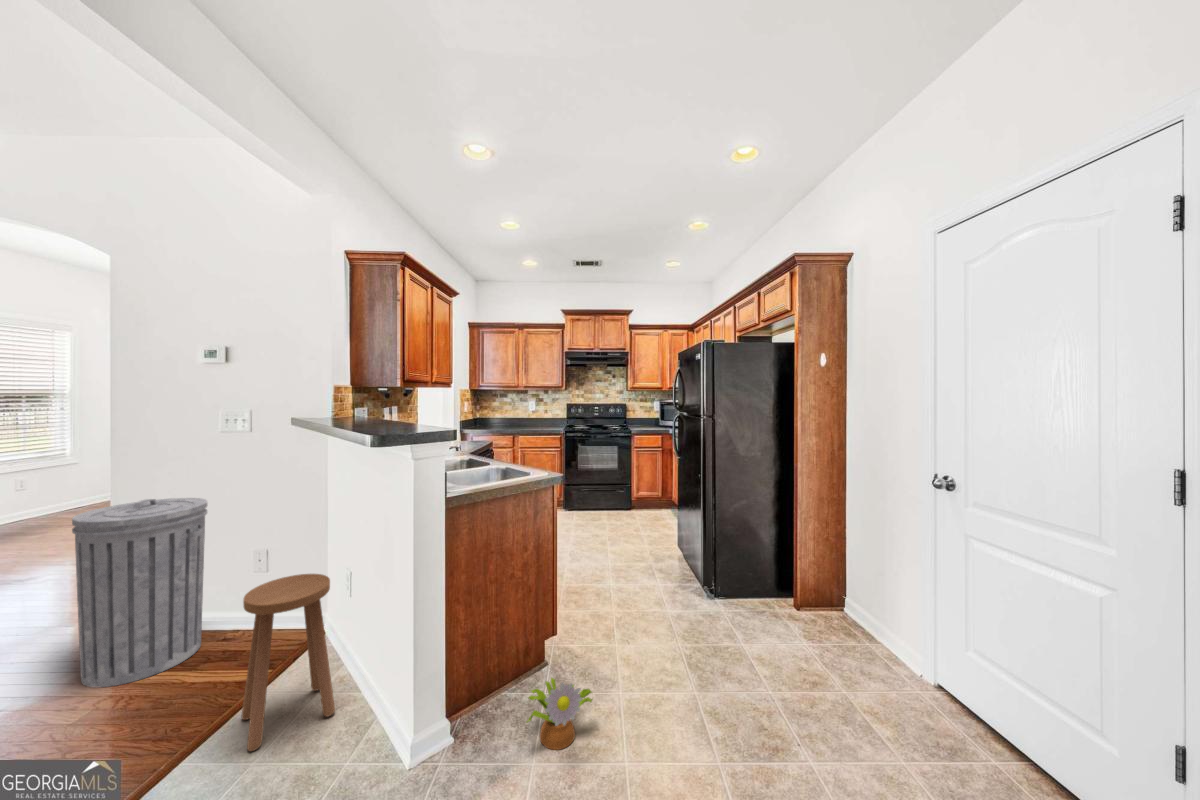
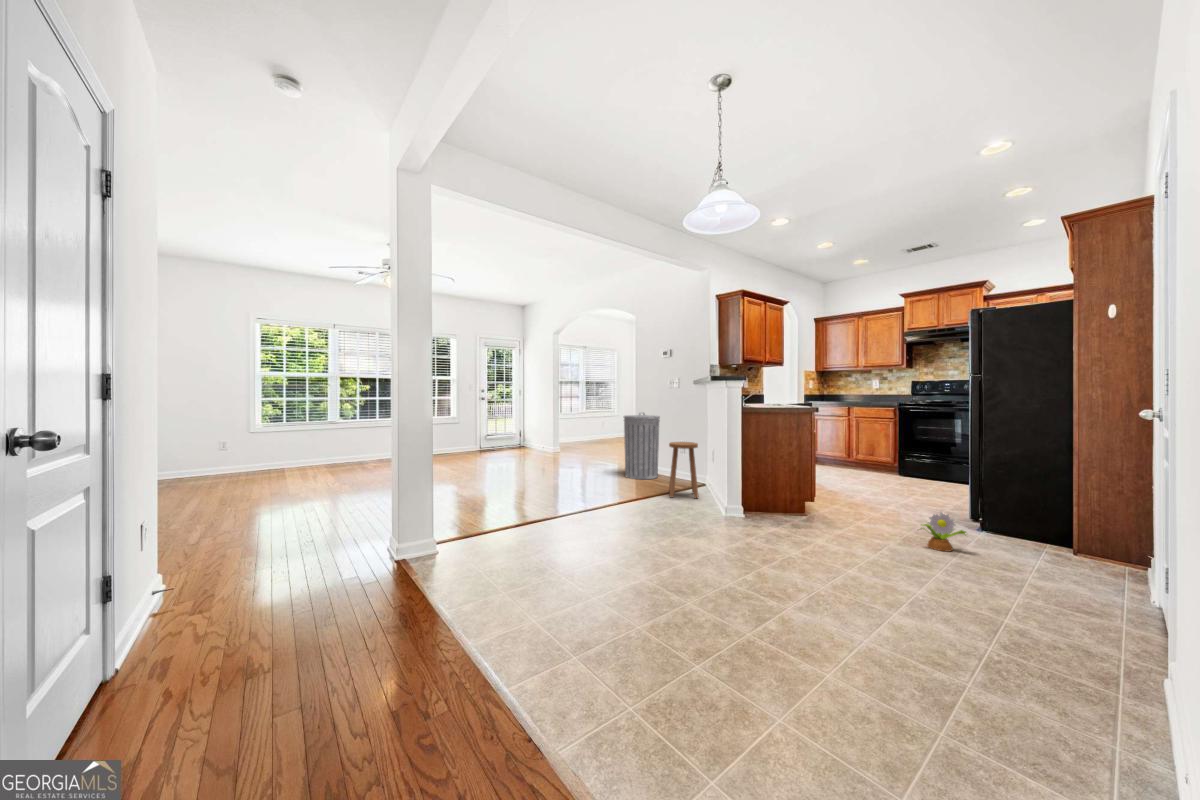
decorative plant: present [527,678,592,750] -> present [919,512,966,552]

